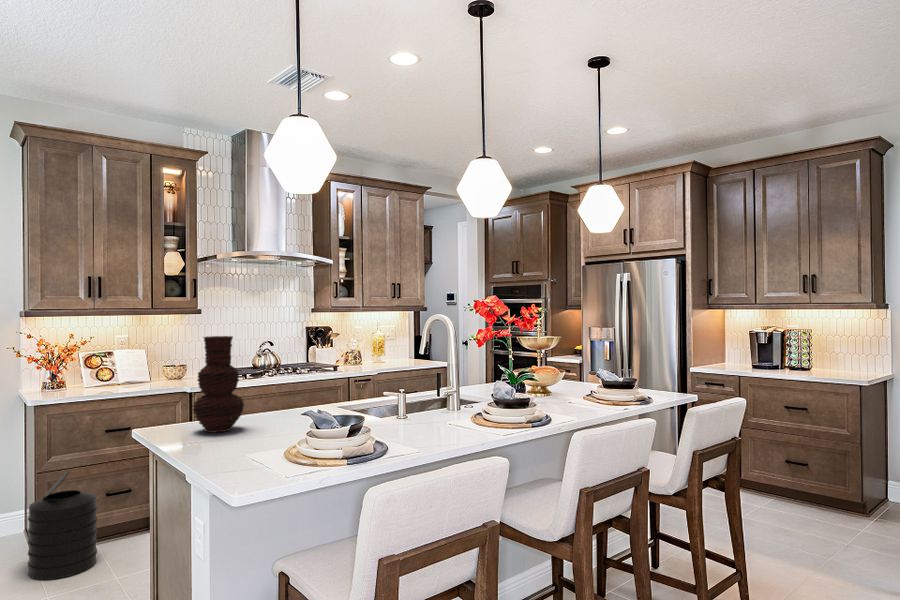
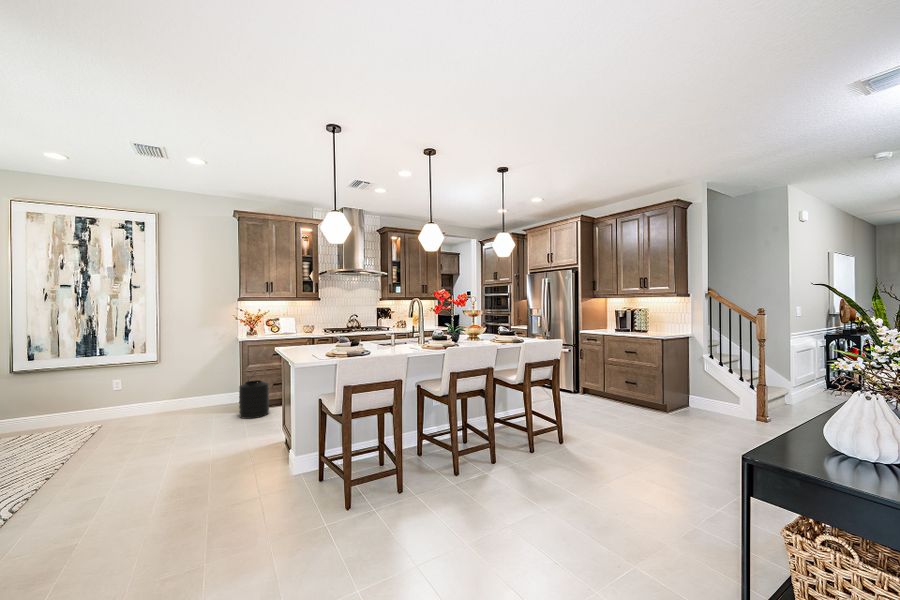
vase: present [193,336,244,433] -> none [298,307,320,348]

